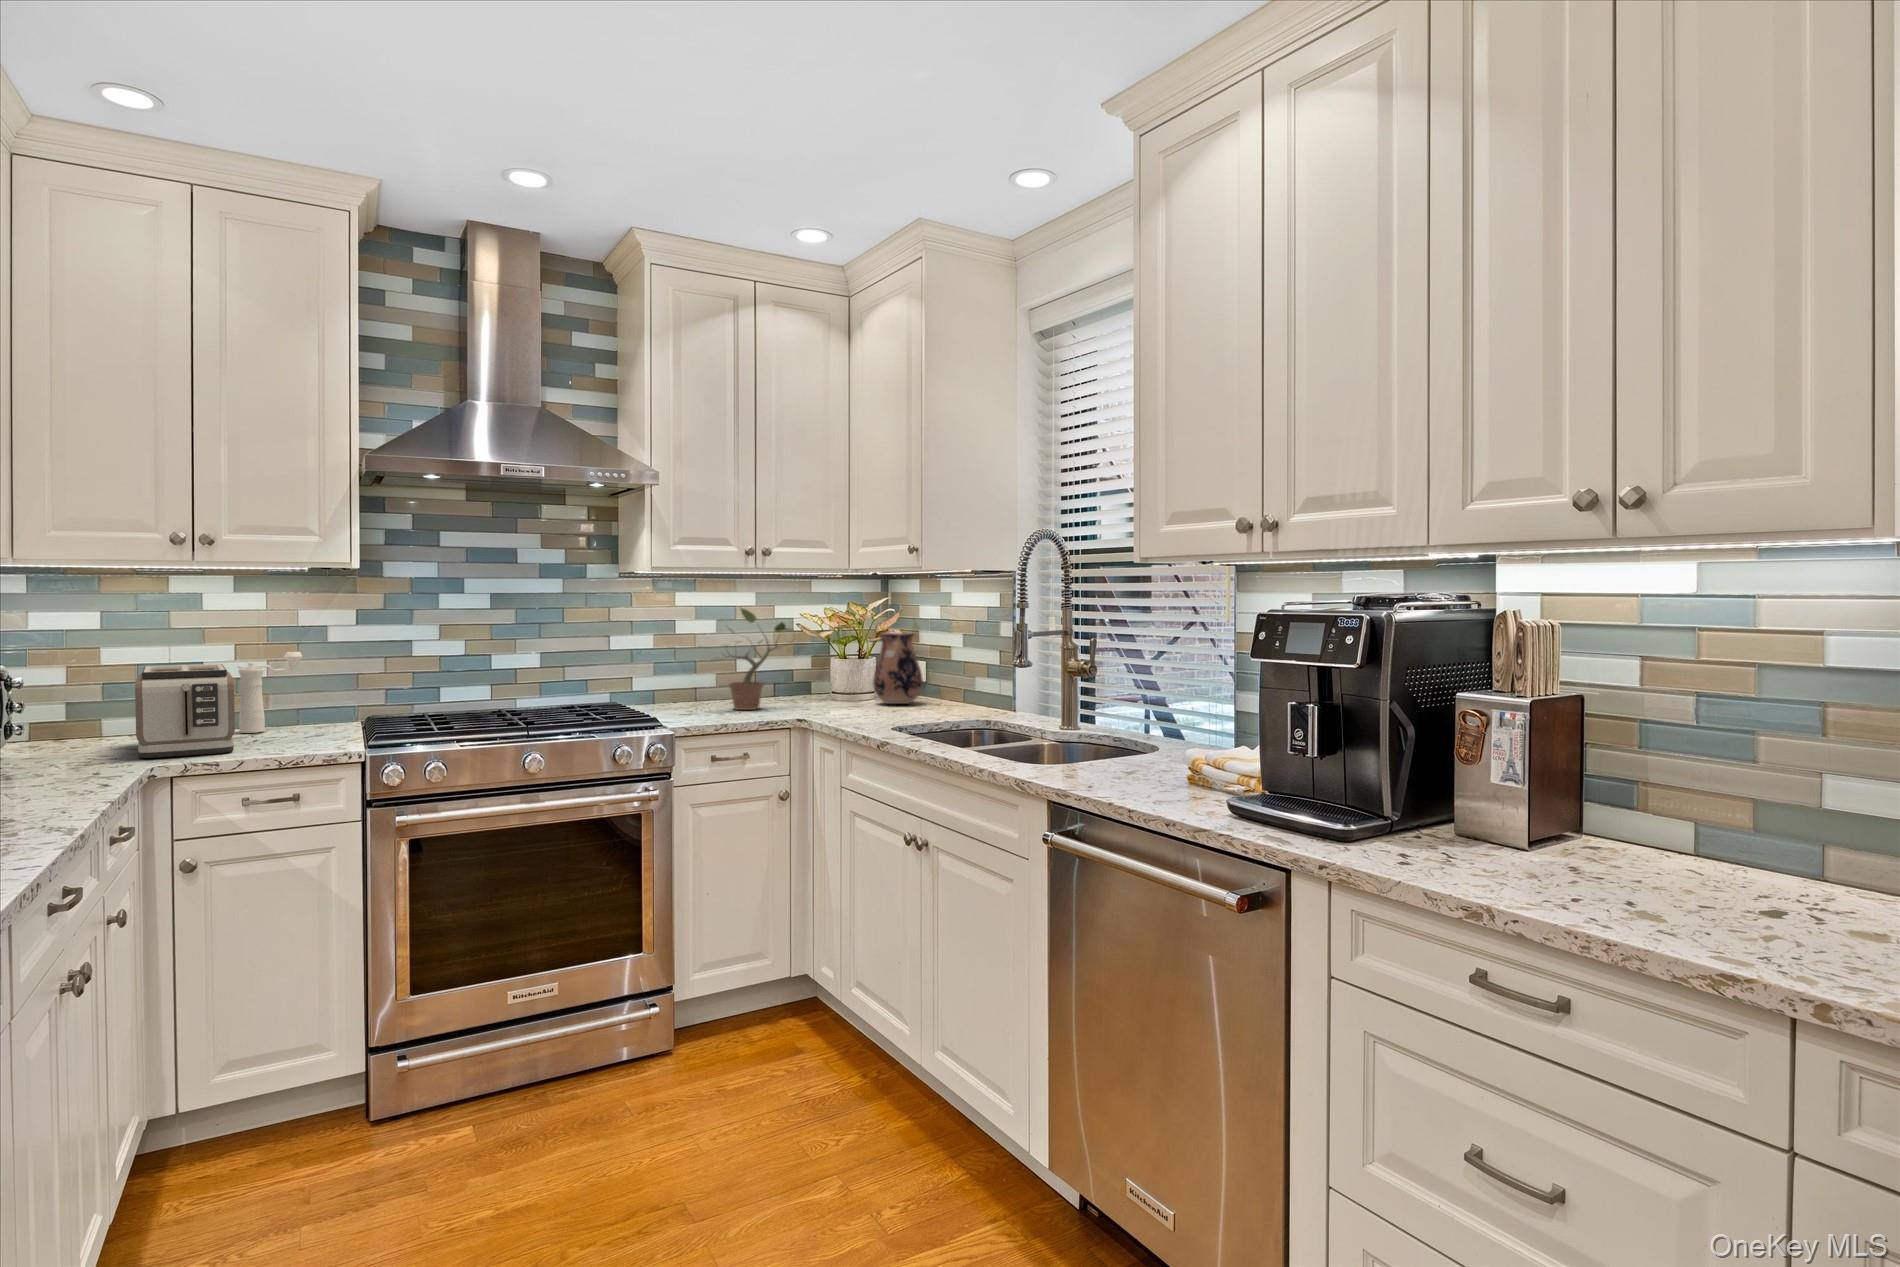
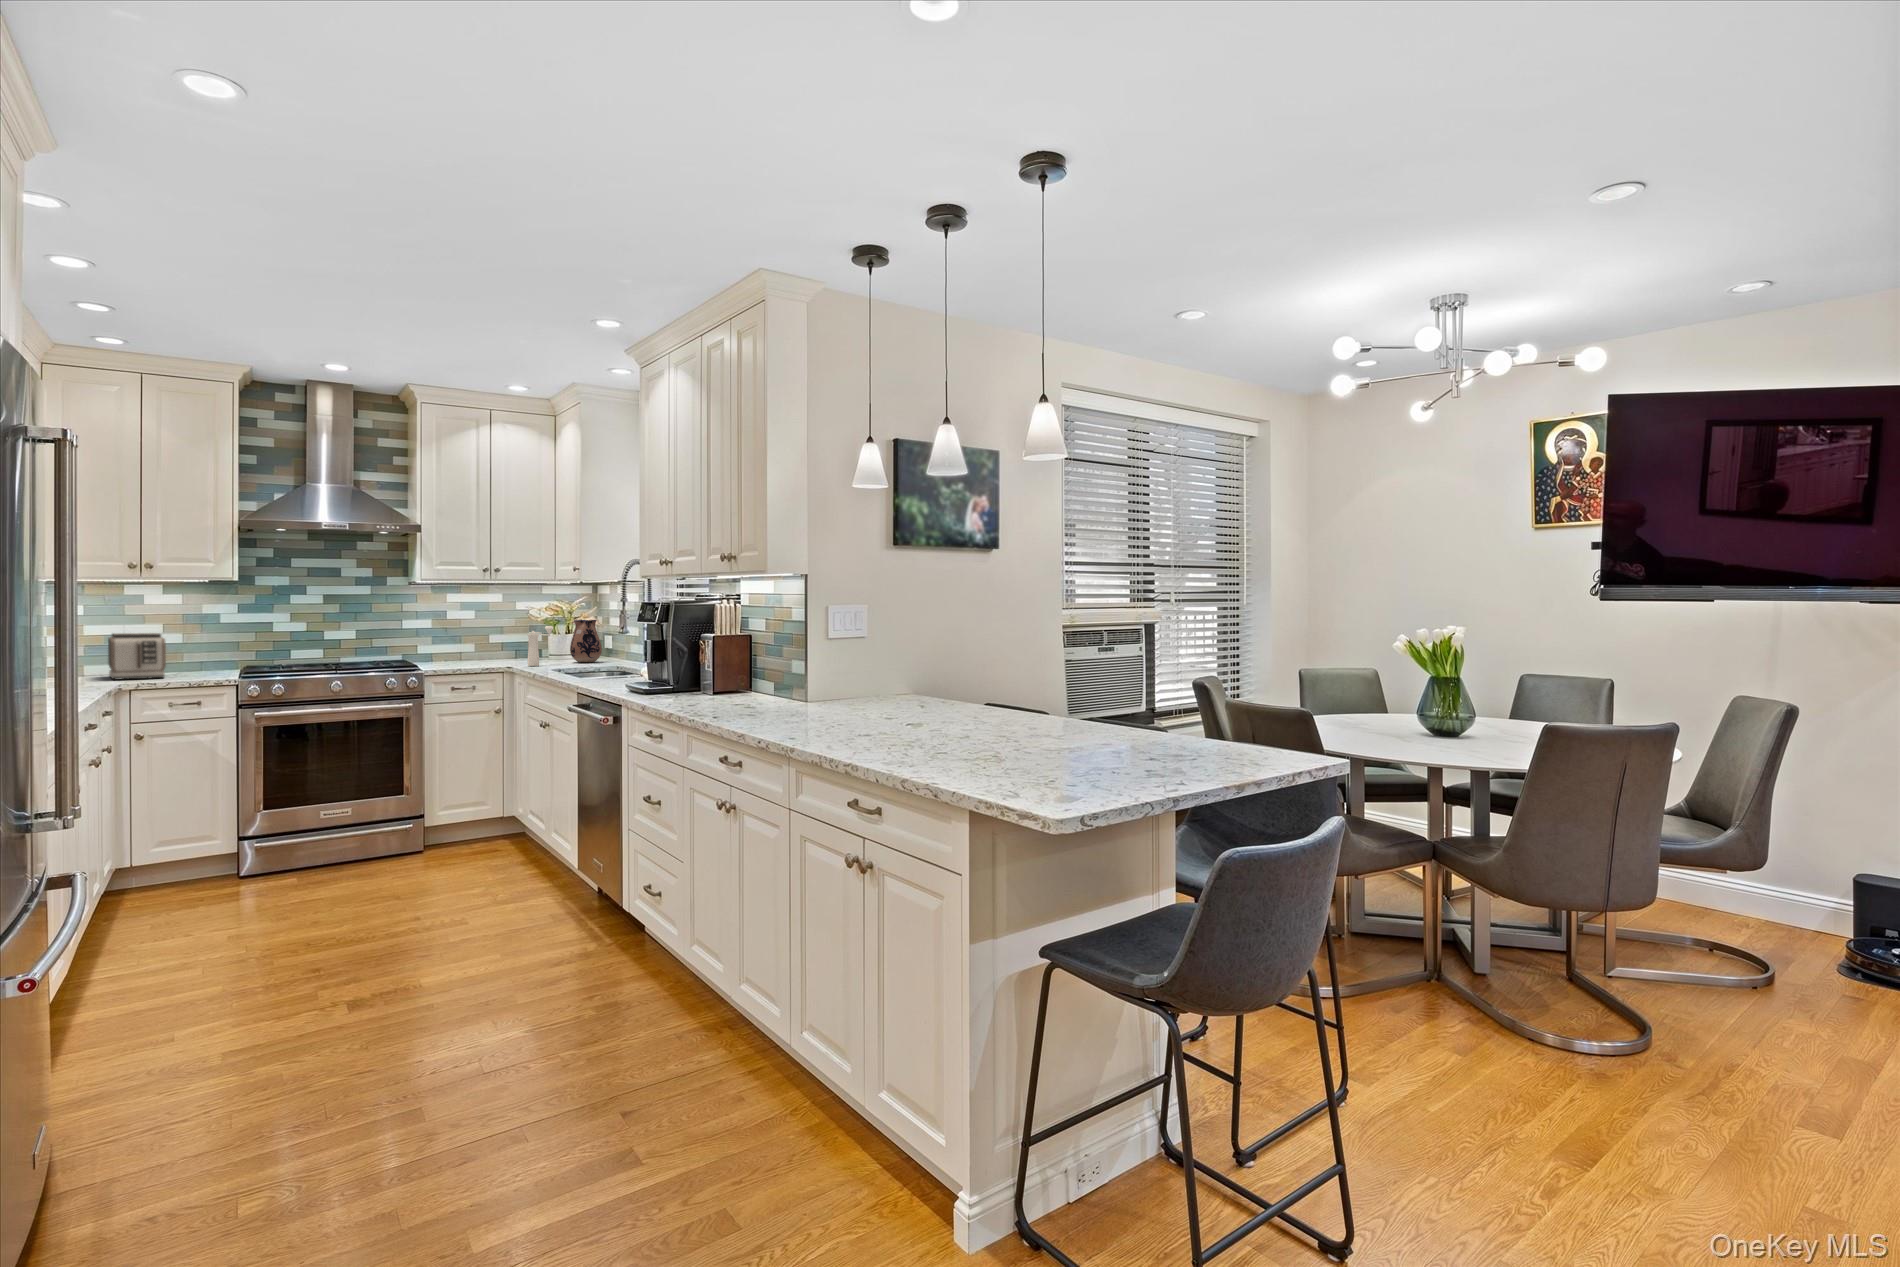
potted plant: present [714,608,794,710] -> none [460,603,521,665]
pepper mill: present [238,652,303,733] -> present [527,626,553,666]

